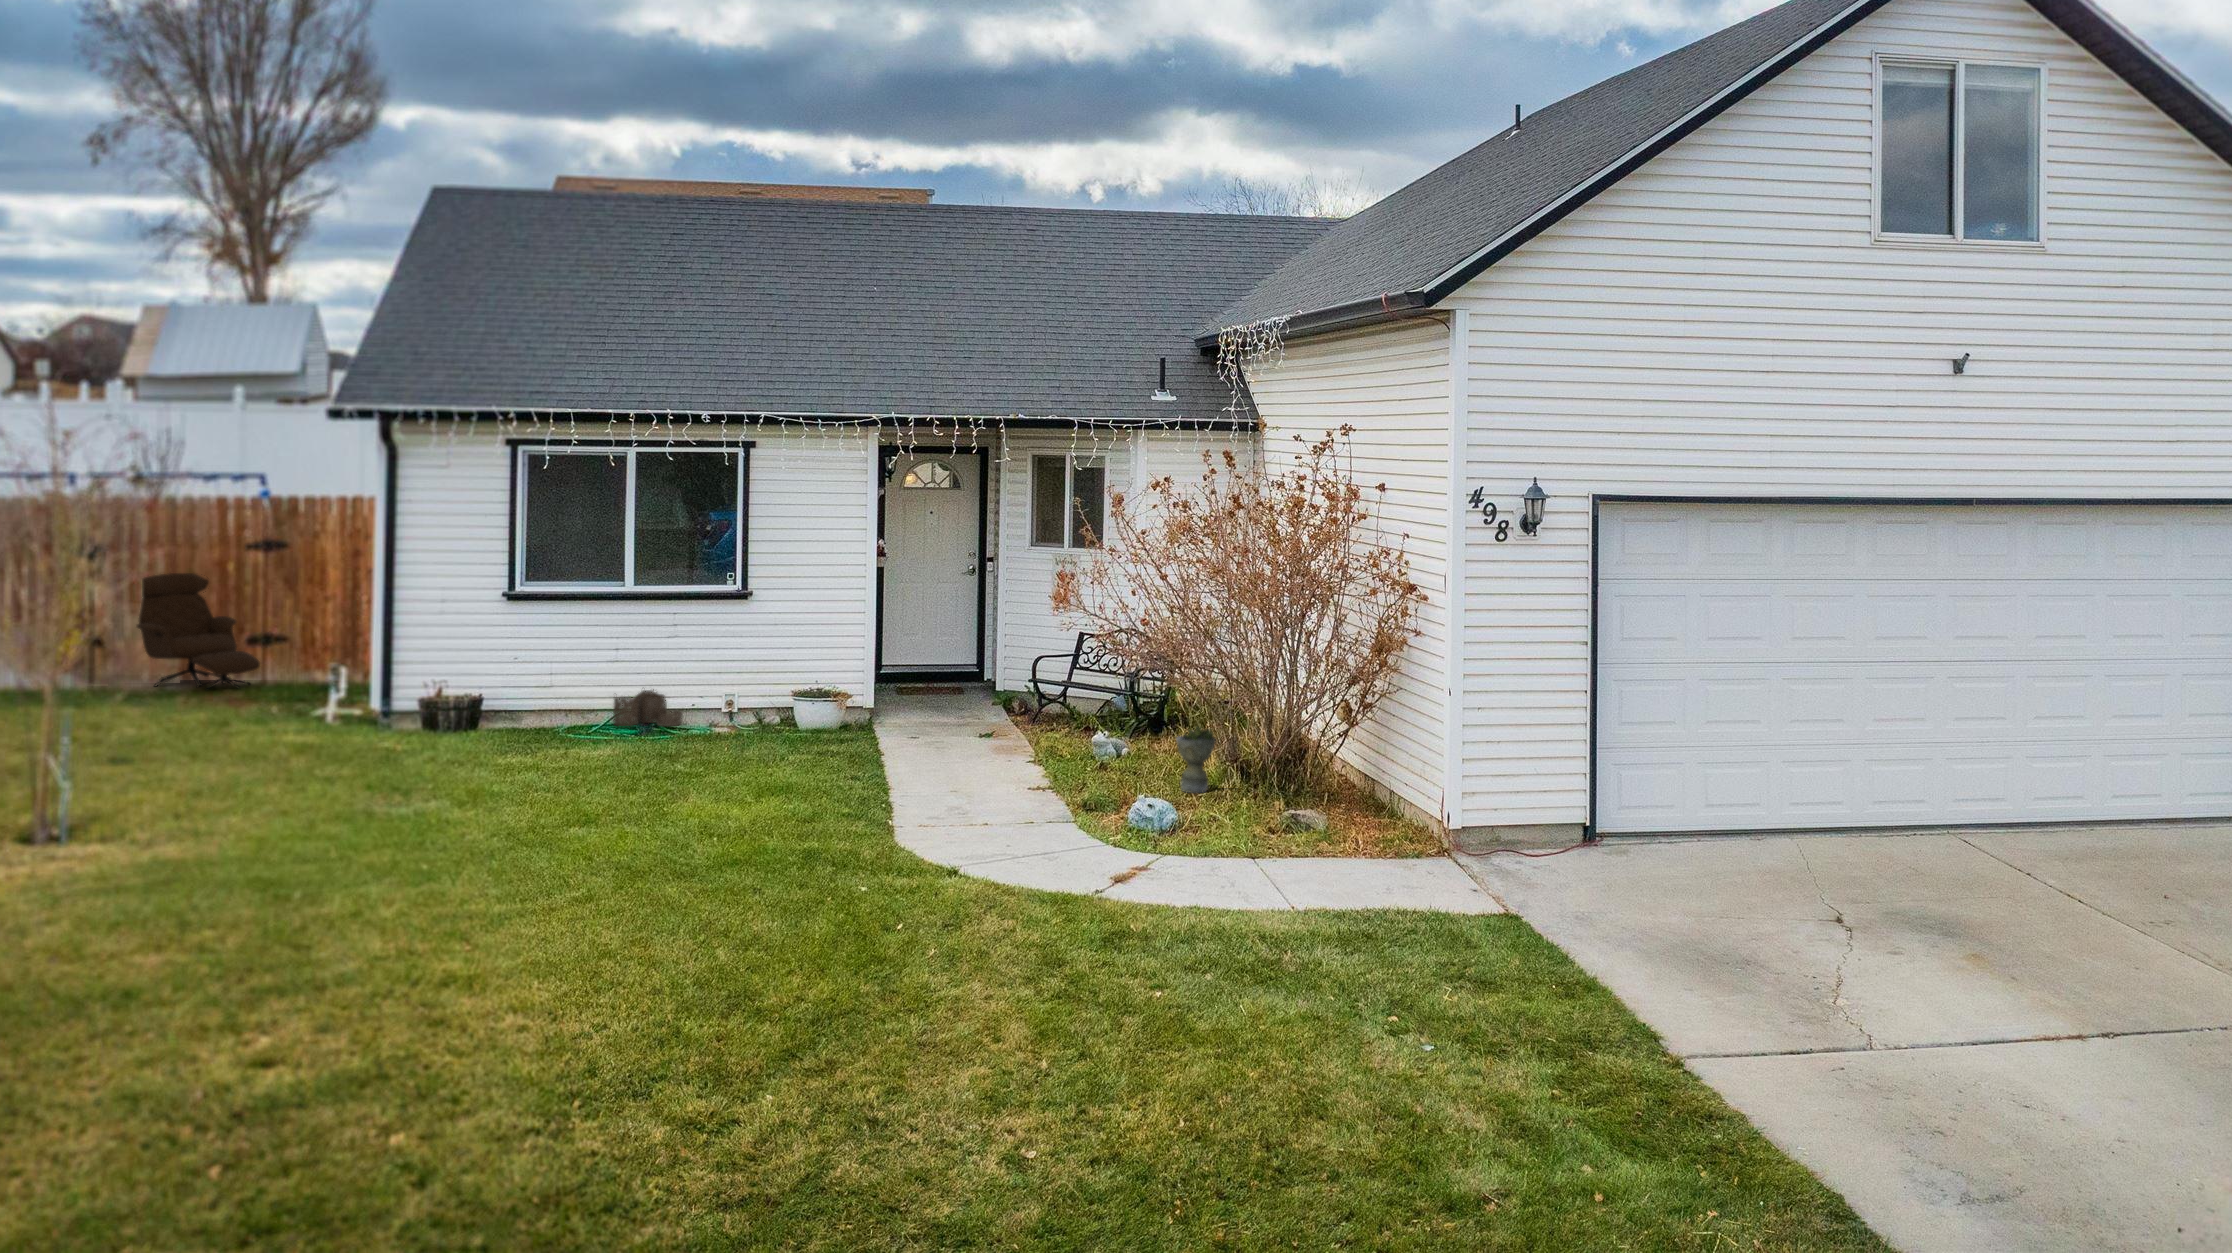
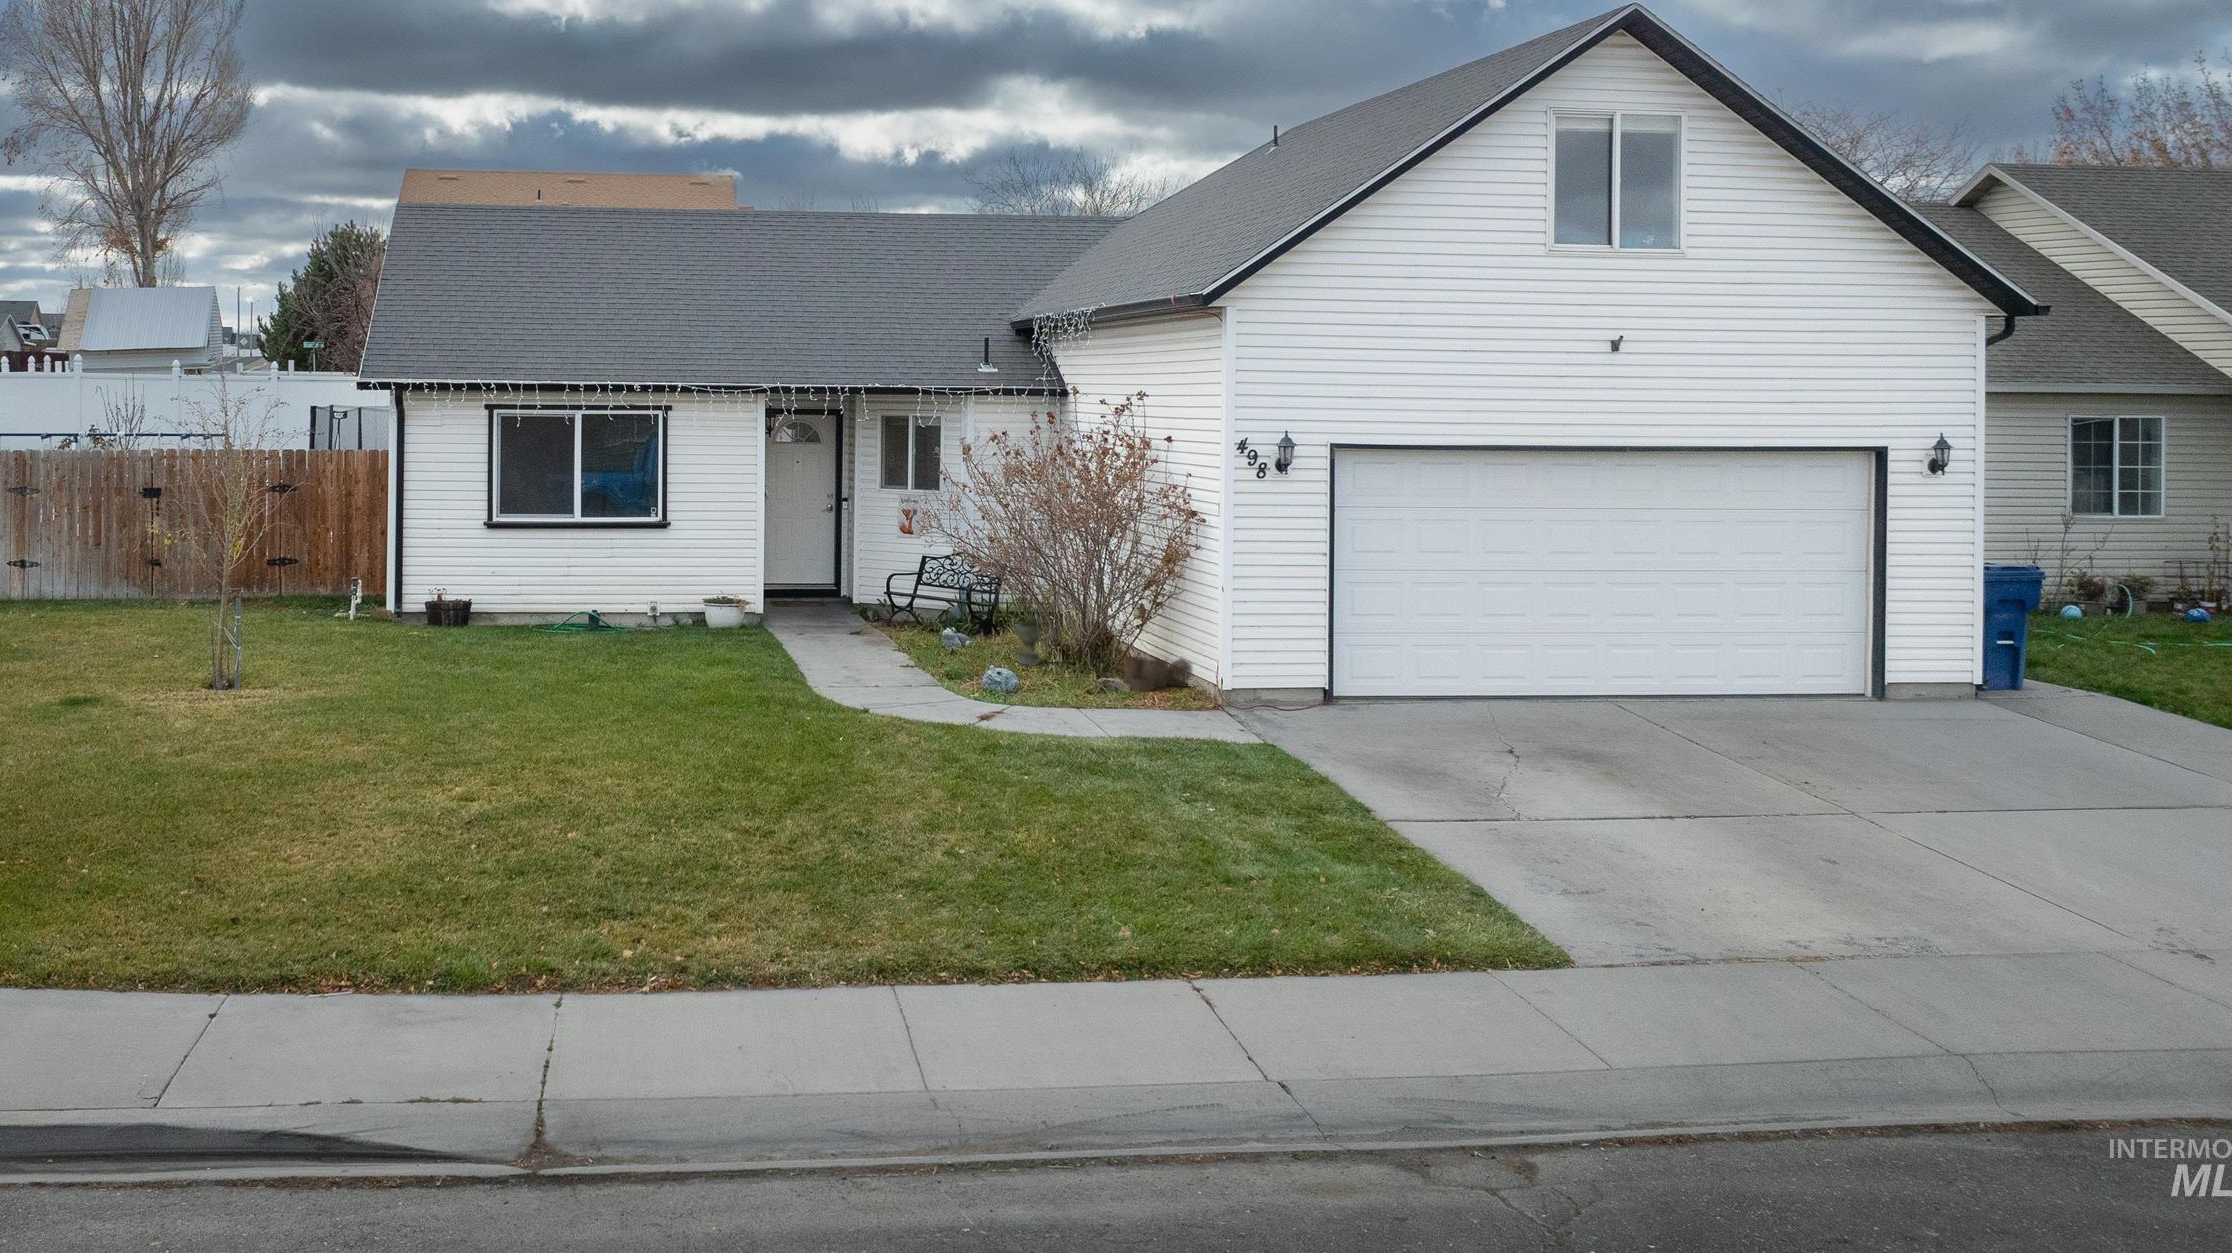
lounge chair: present [137,573,260,689] -> none [209,508,298,594]
woven basket: present [613,689,683,726] -> present [1124,656,1194,692]

